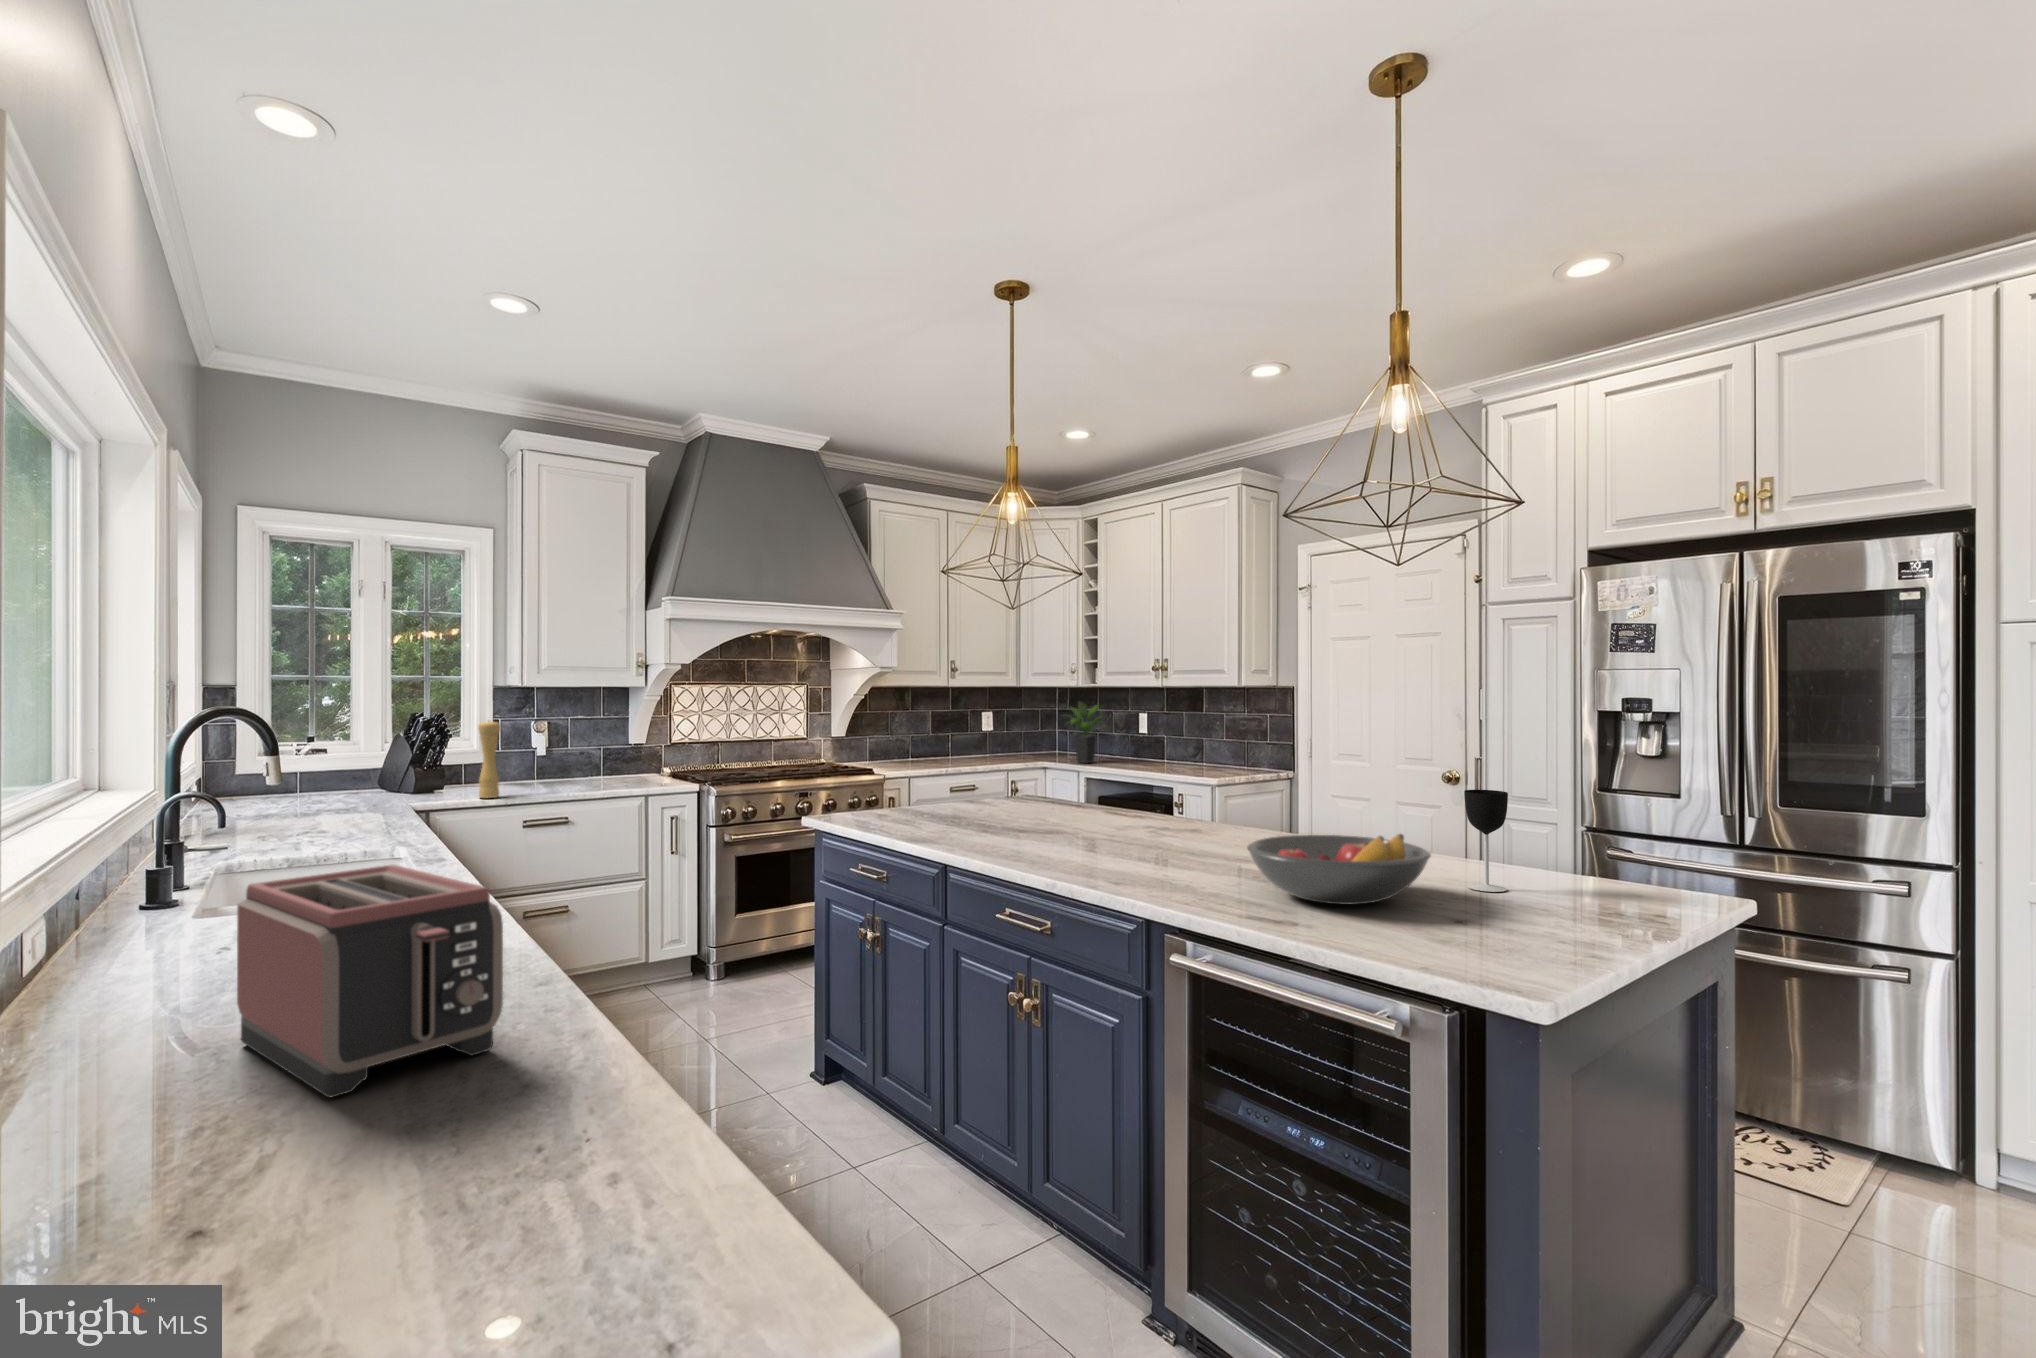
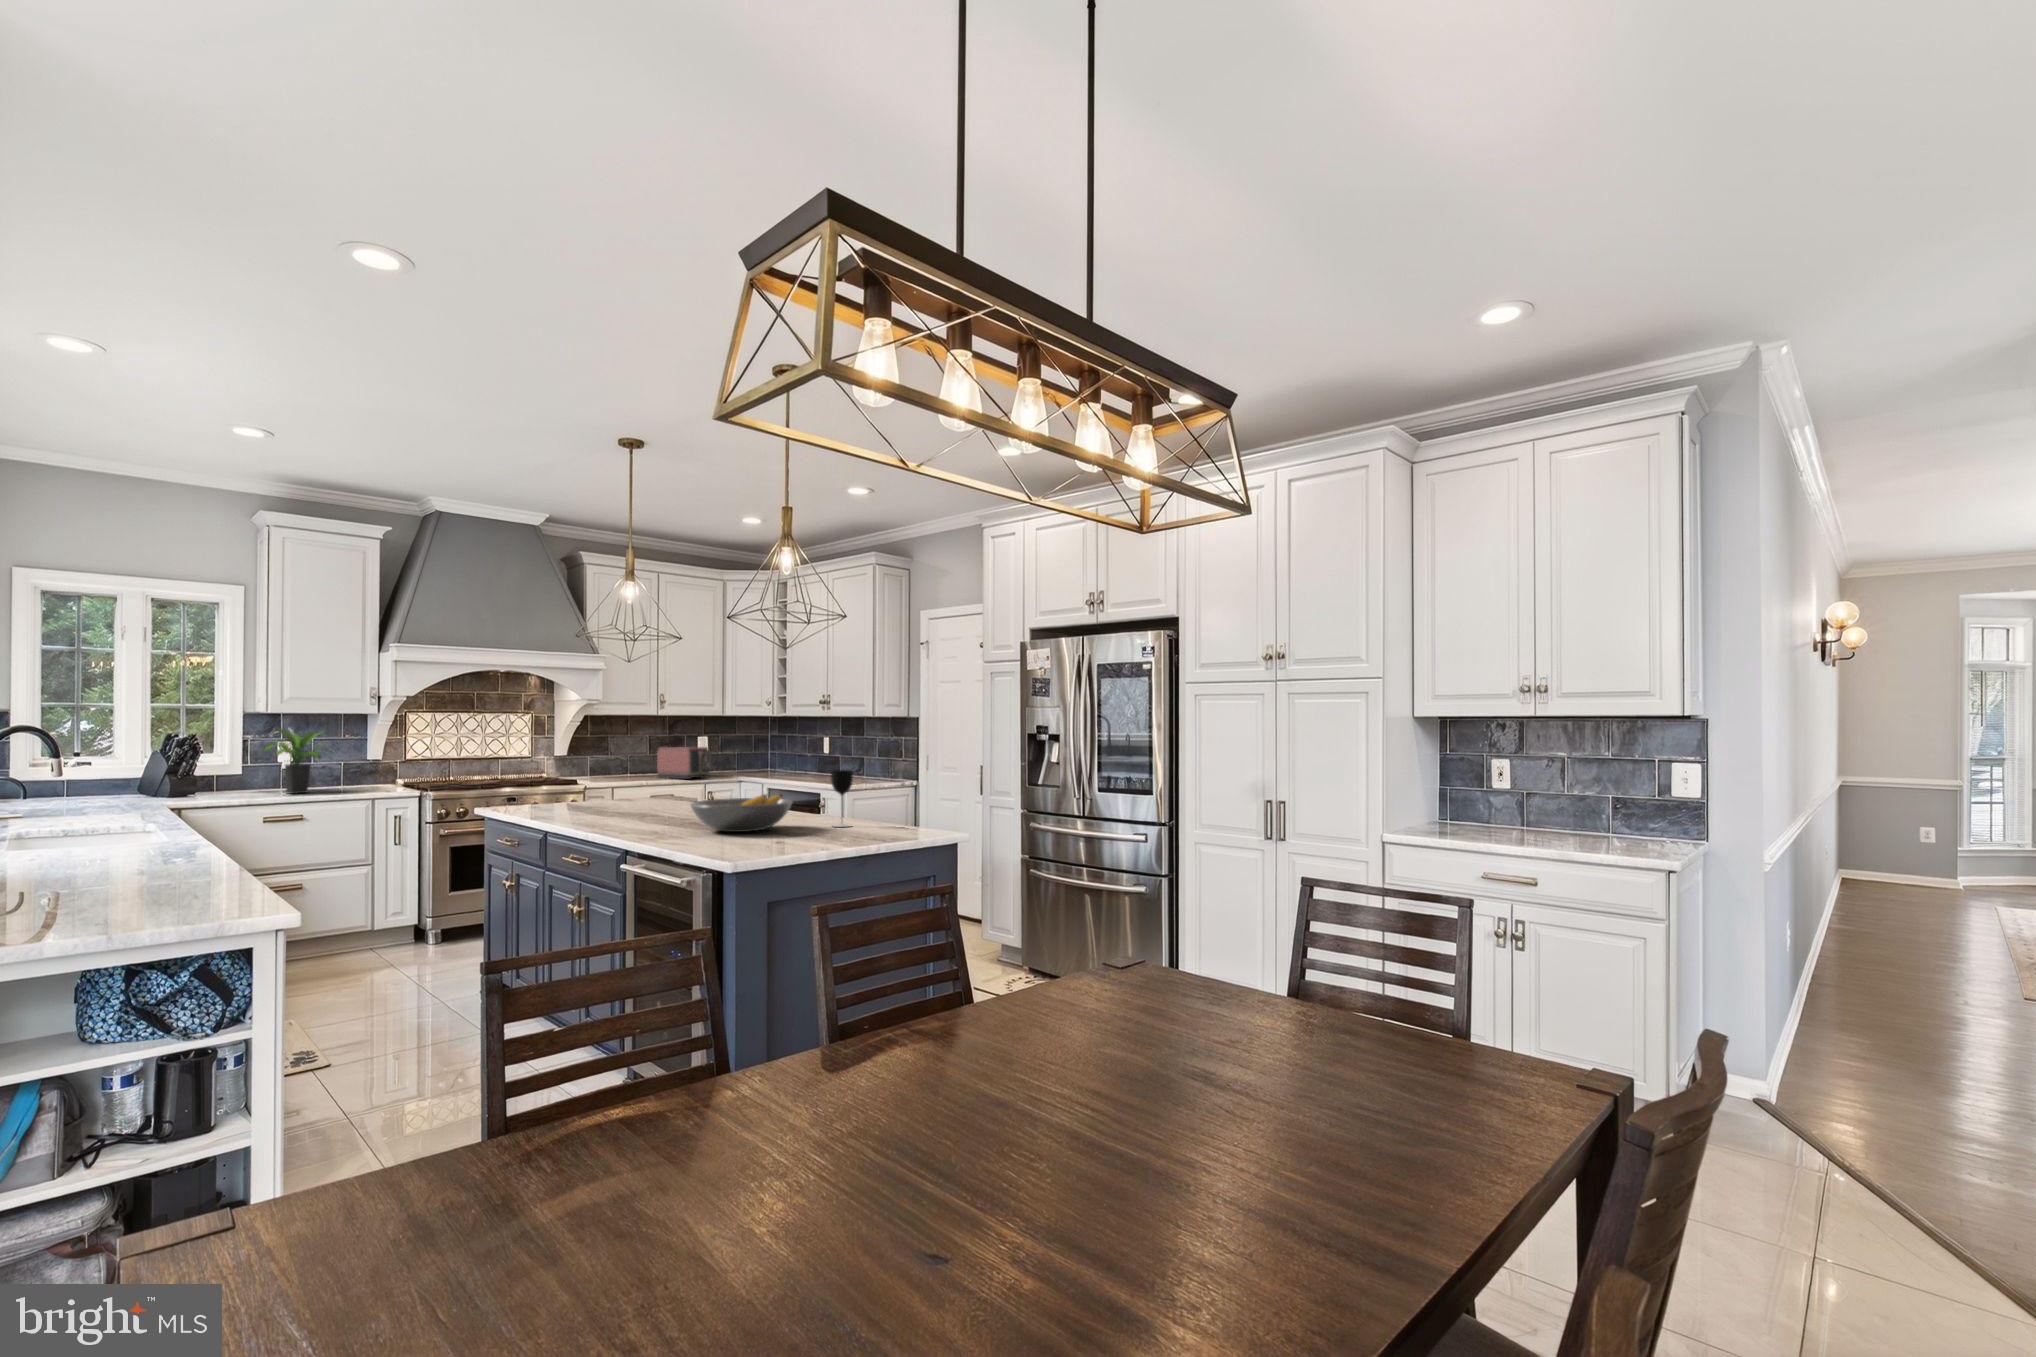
potted plant: present [1065,702,1108,763] -> present [265,728,325,794]
pepper mill: present [478,721,500,798] -> none [225,740,246,801]
toaster: present [237,865,503,1097] -> present [657,747,711,779]

